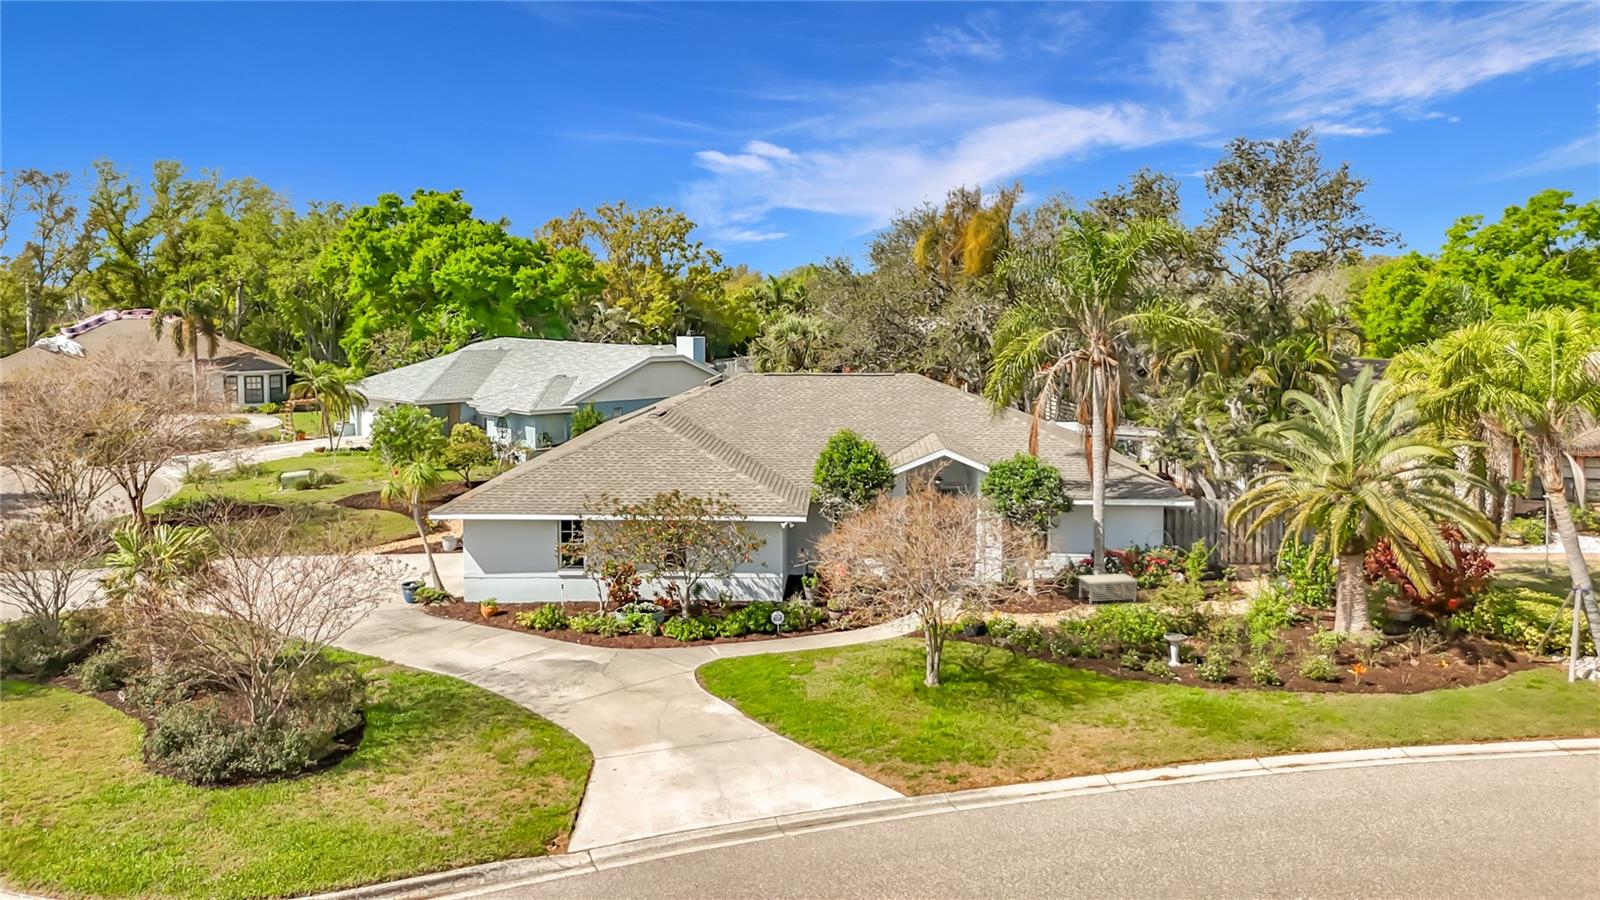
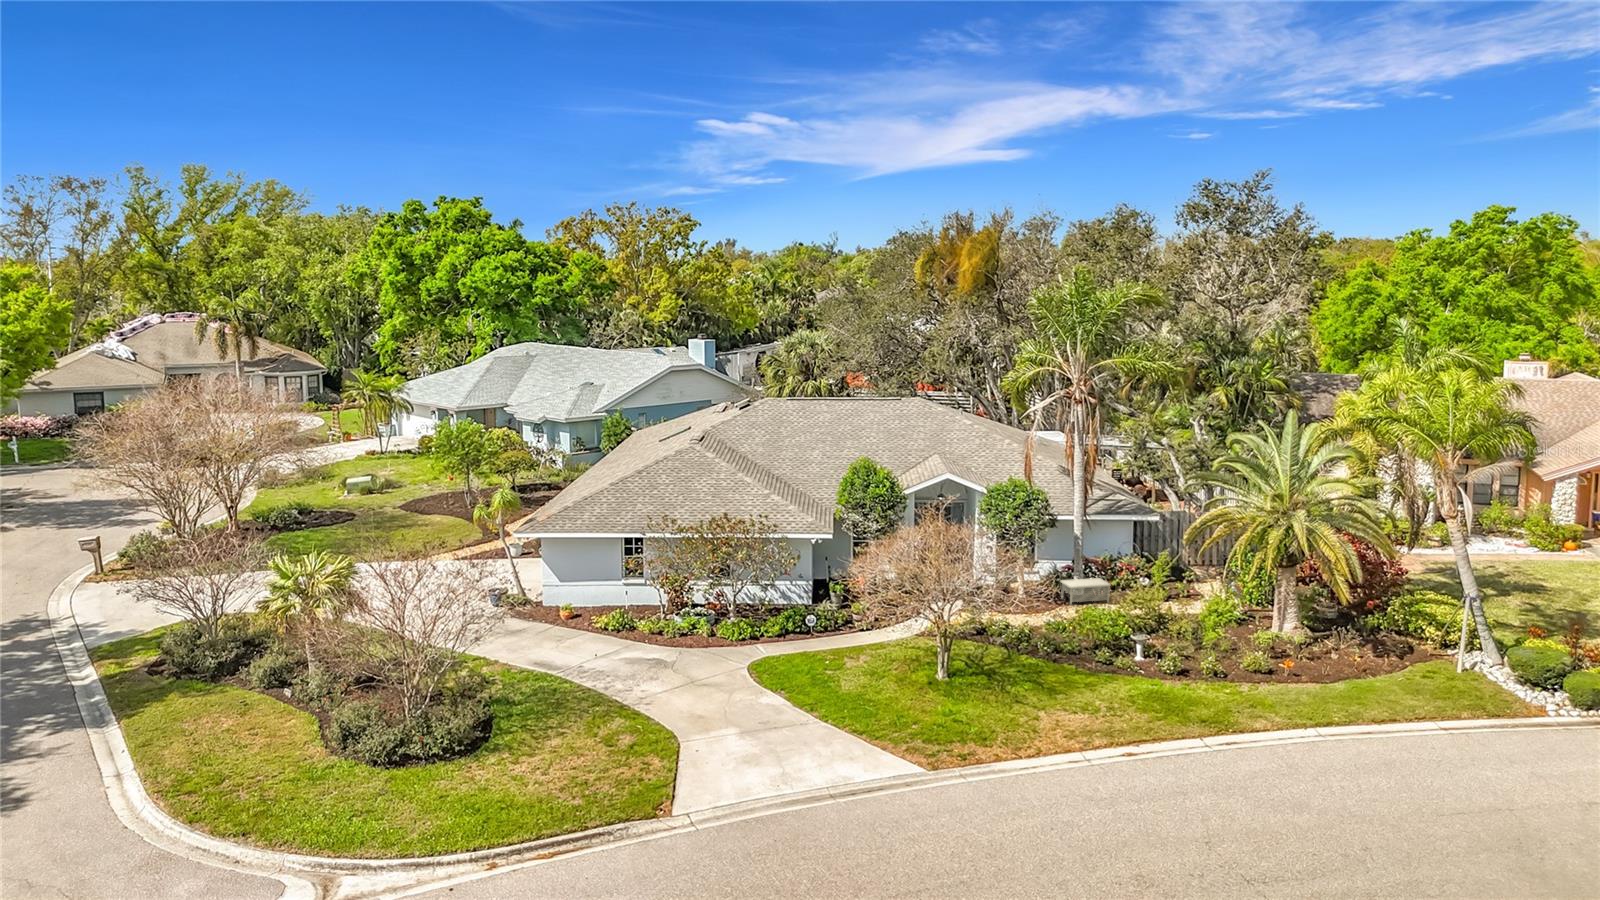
potted tree: present [687,583,706,617] -> none [733,587,752,618]

